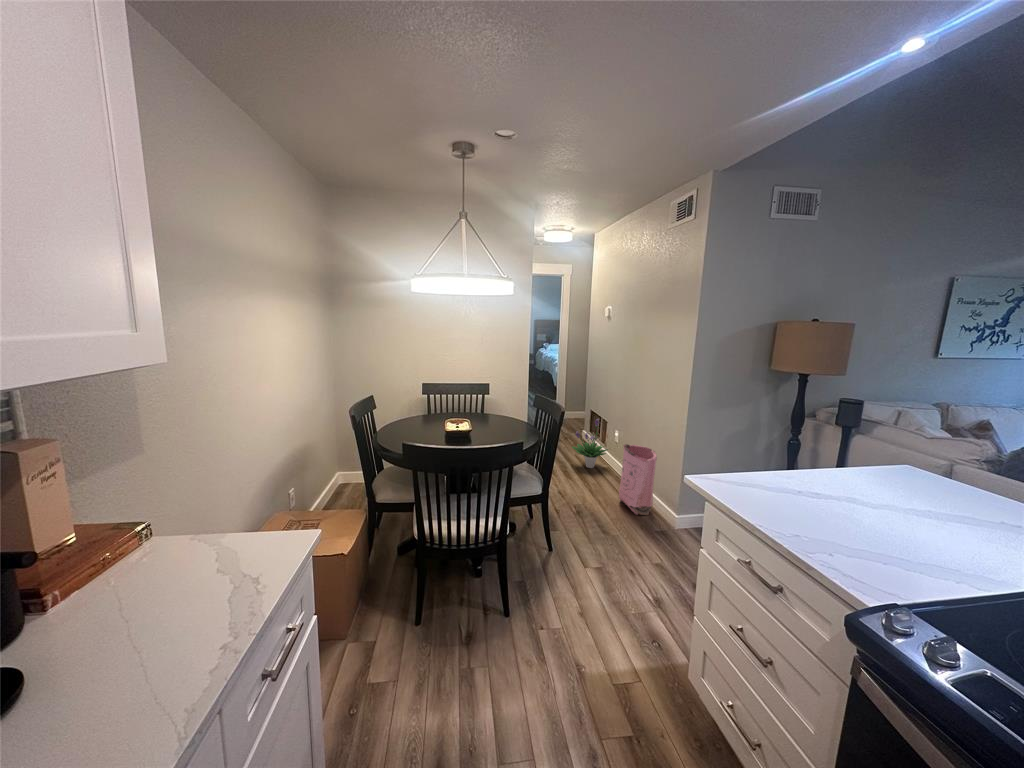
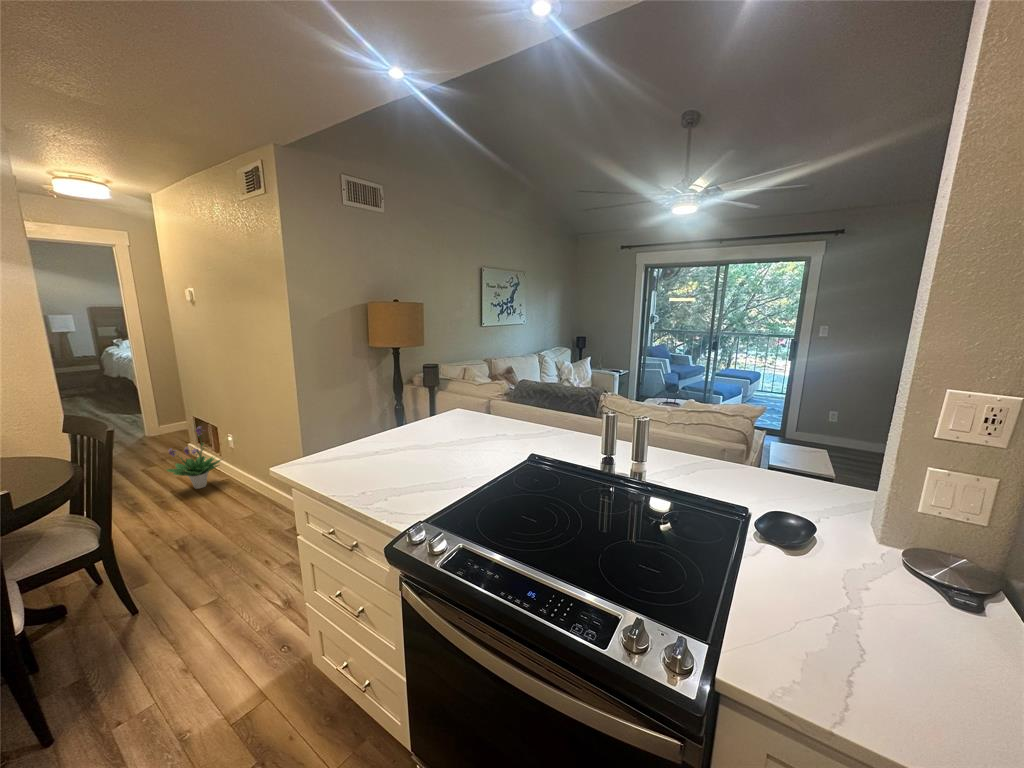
bag: present [619,444,657,515] -> none [234,445,282,522]

